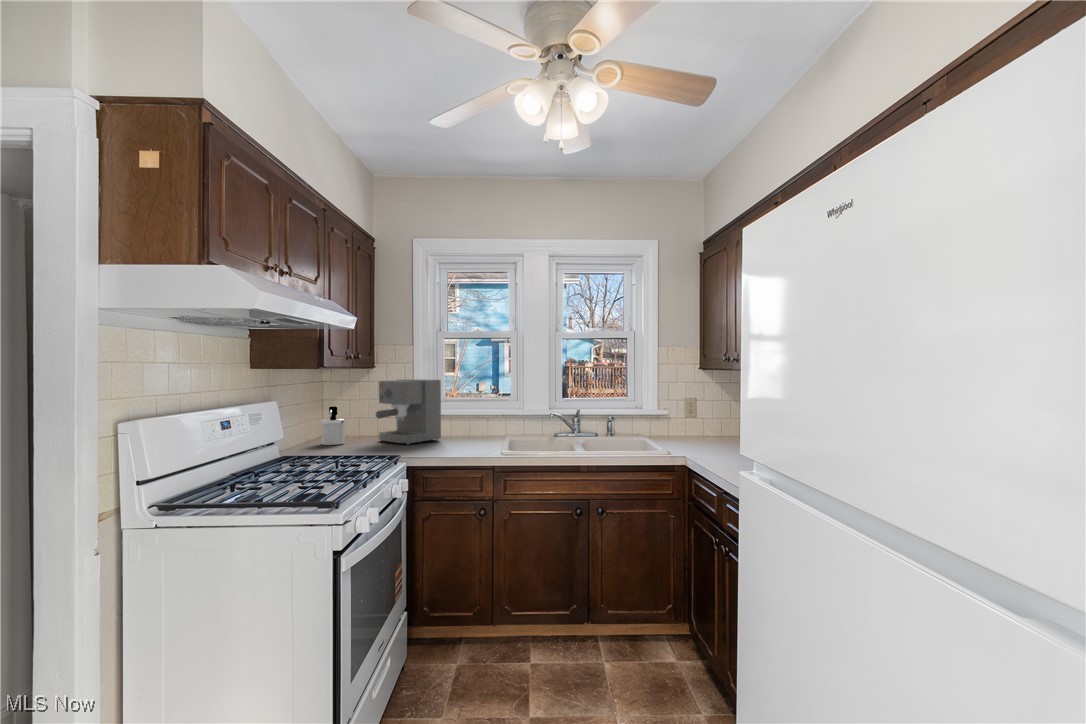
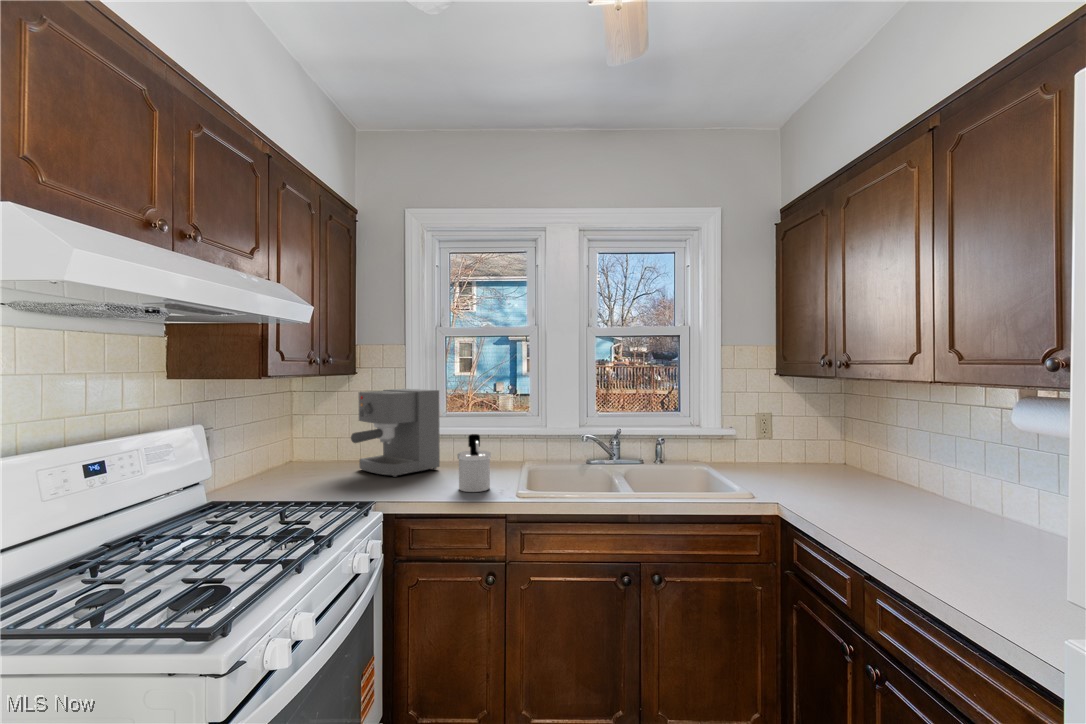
soap dispenser: present [321,407,345,445] -> present [458,434,491,492]

